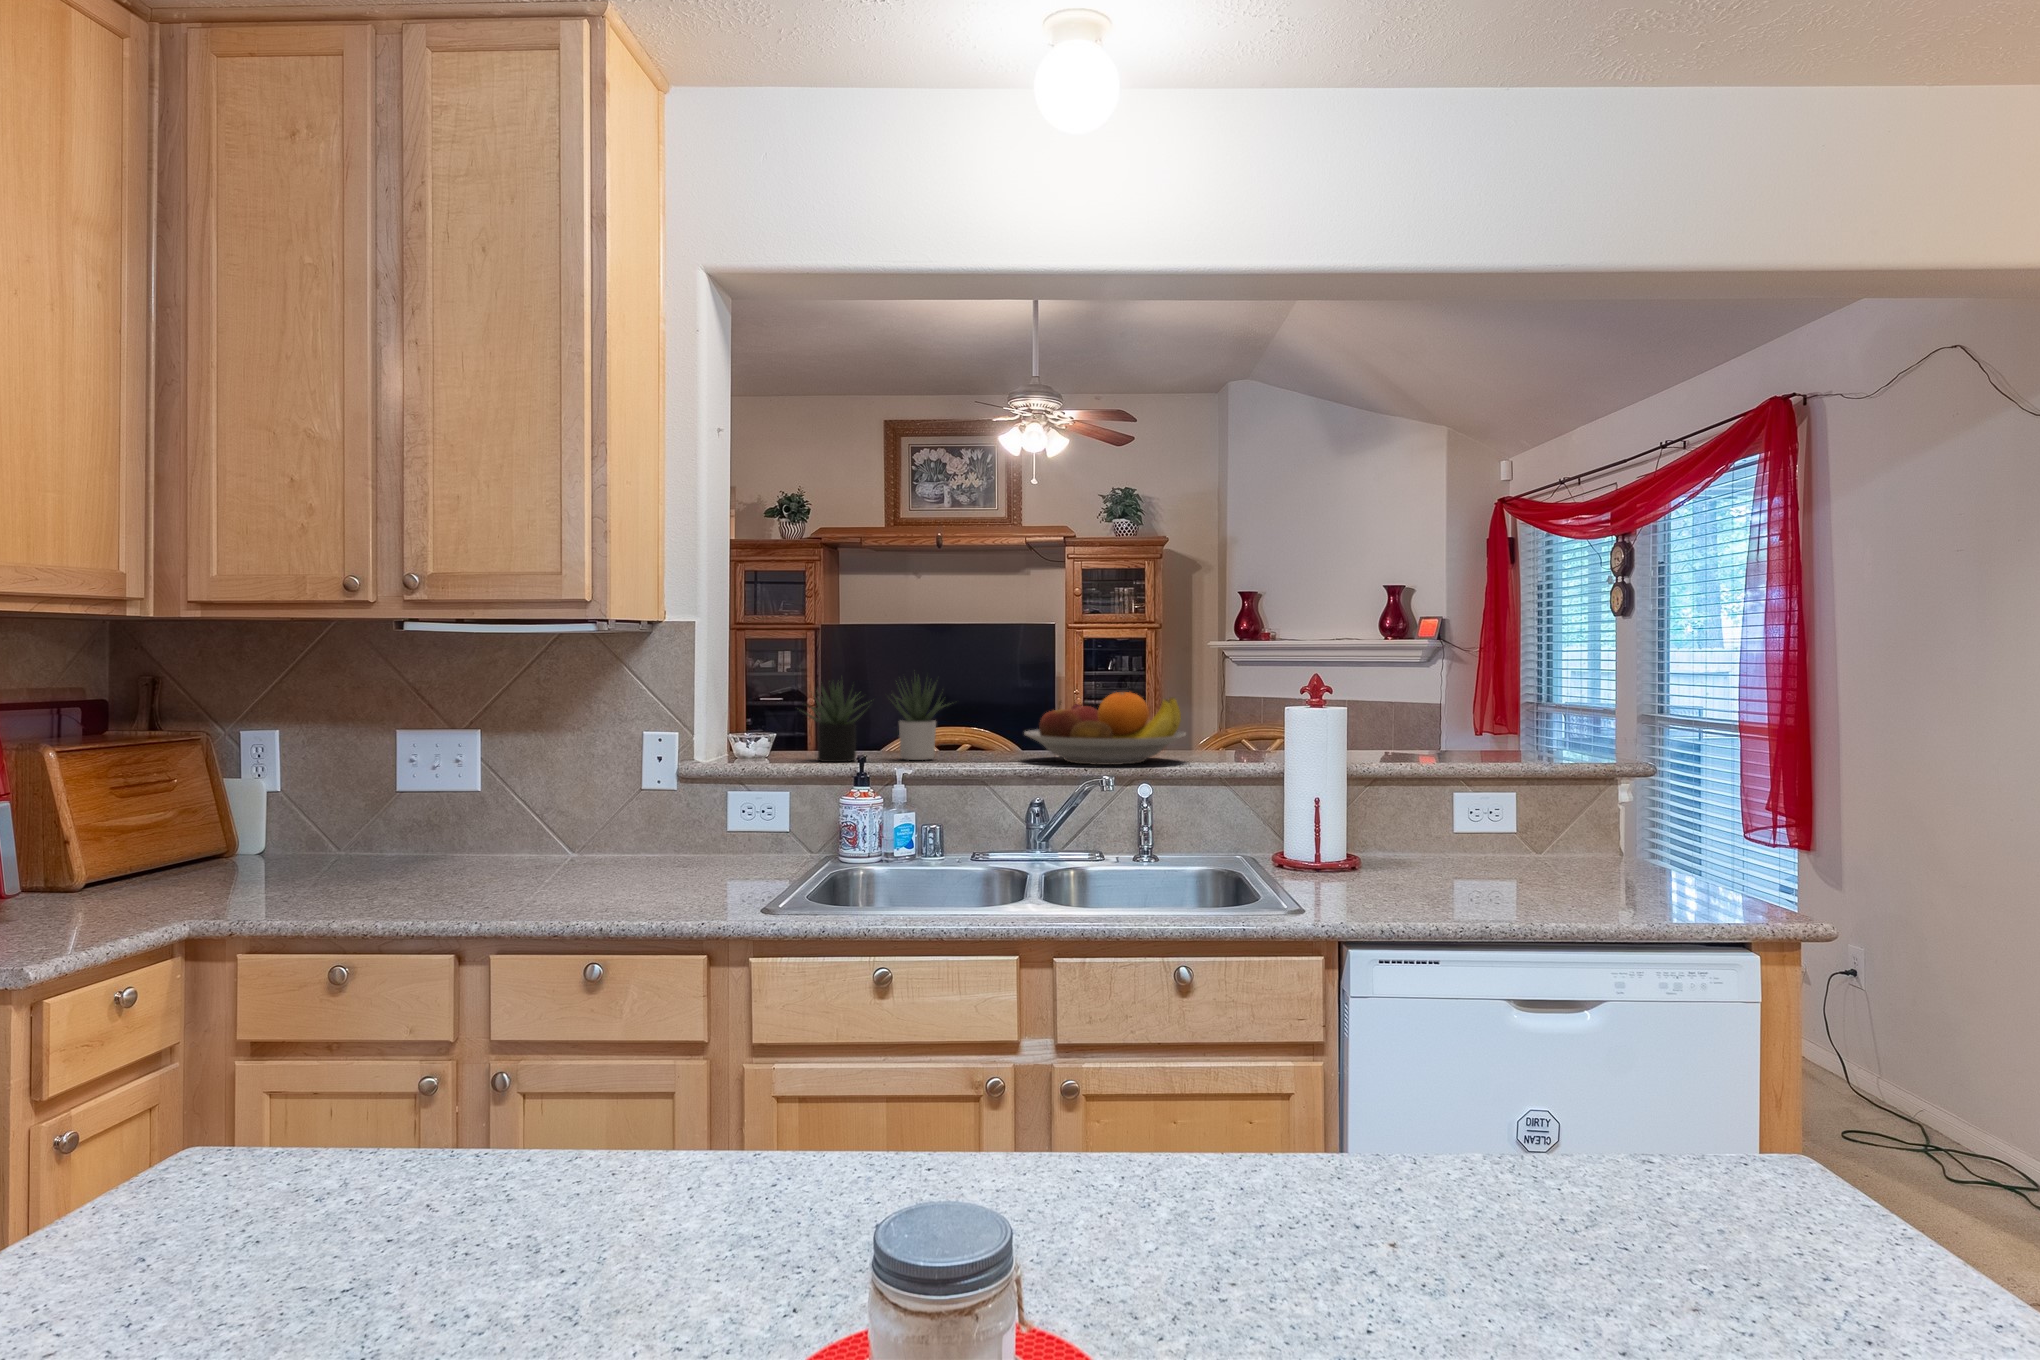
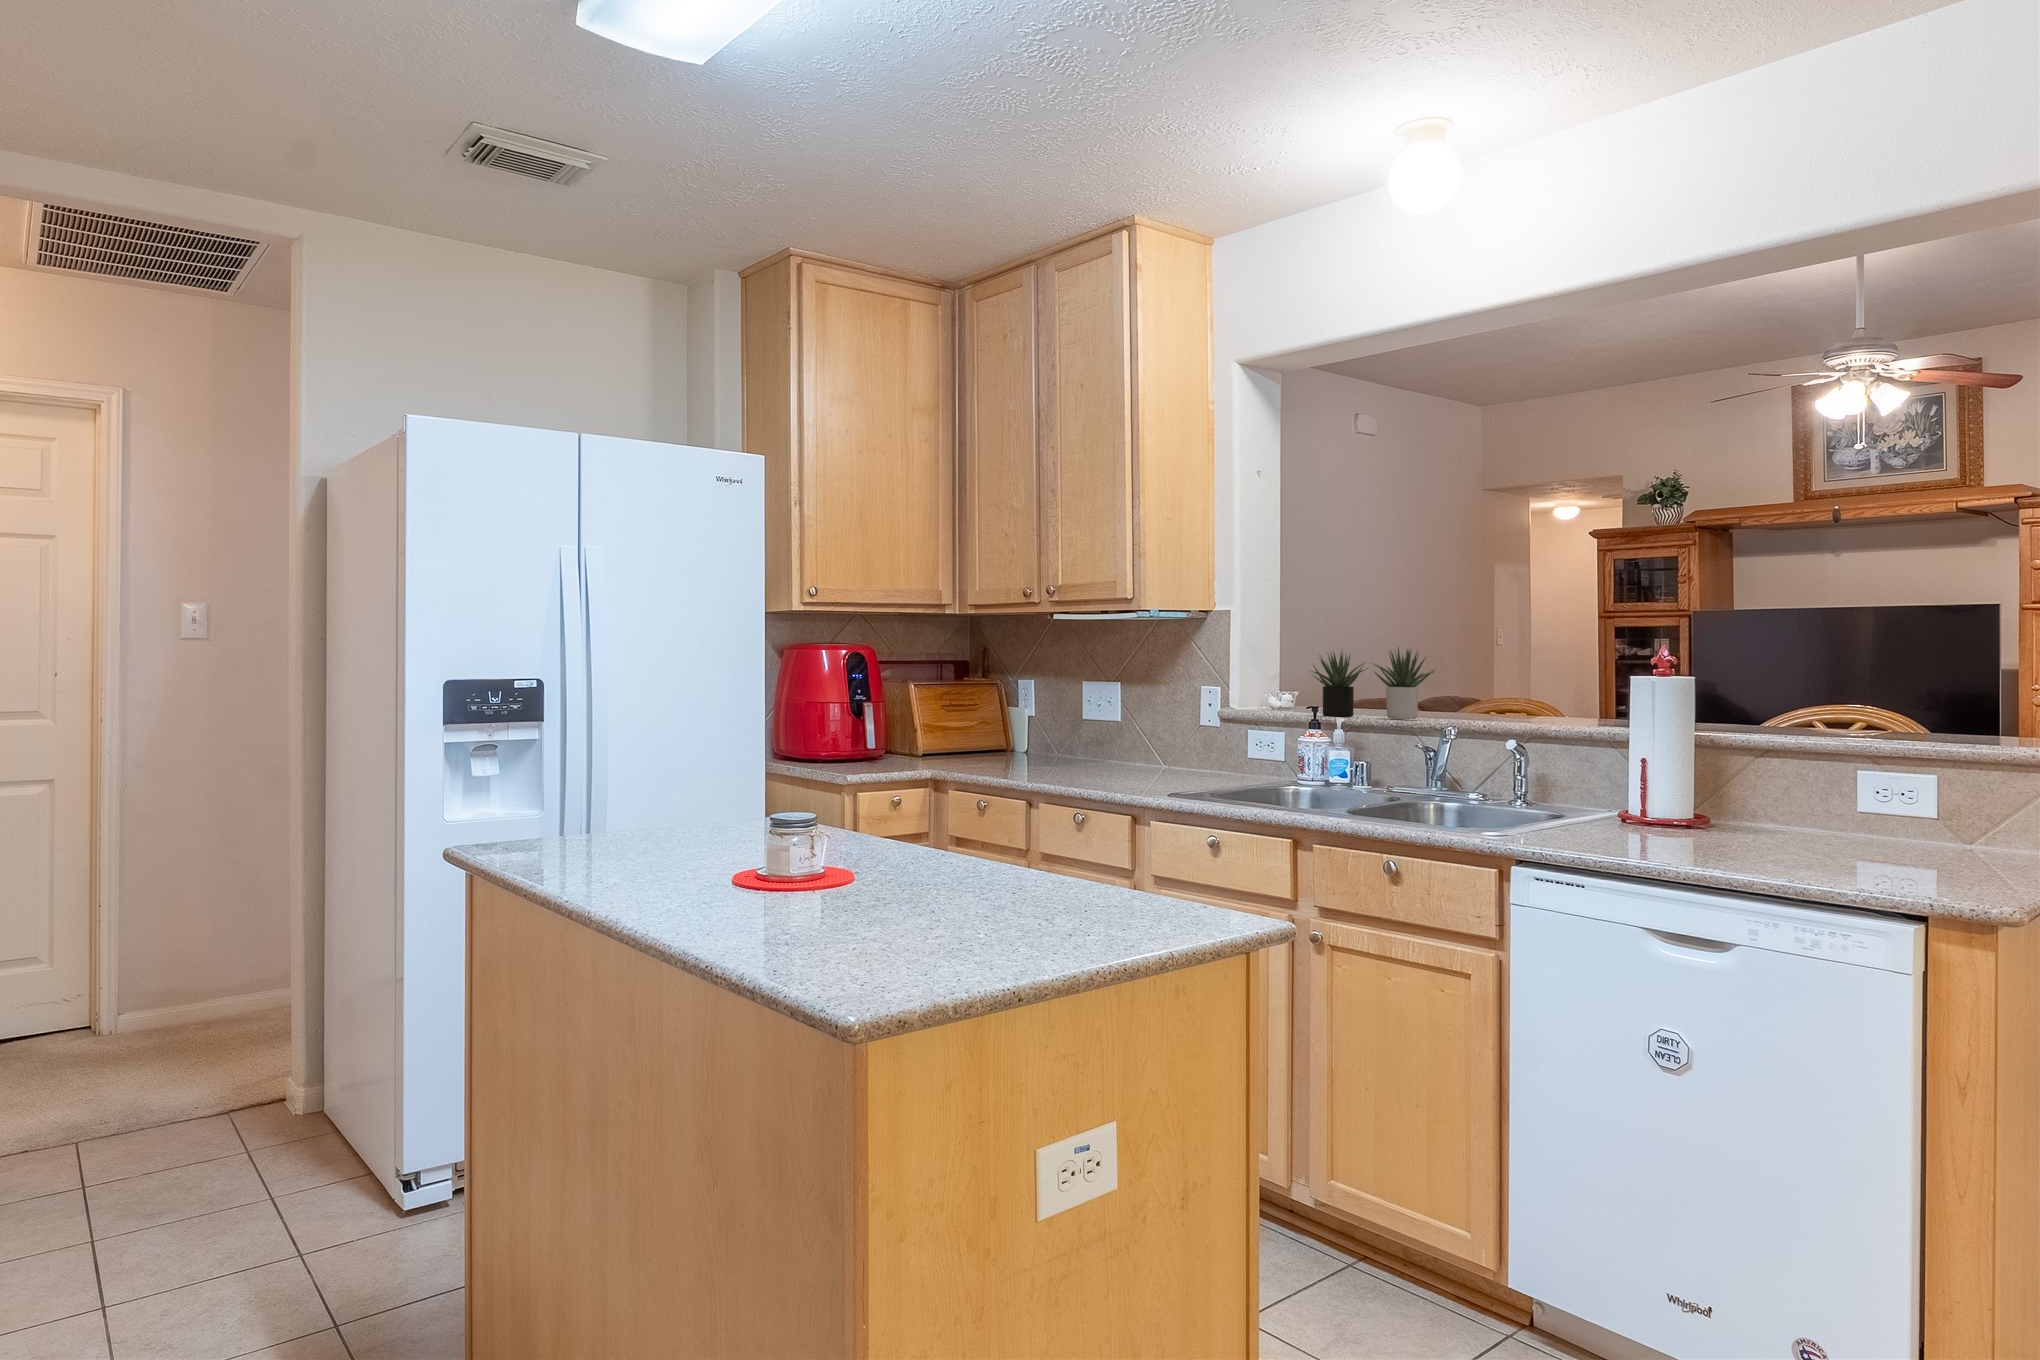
fruit bowl: present [1024,692,1186,765] -> none [1465,663,1627,728]

